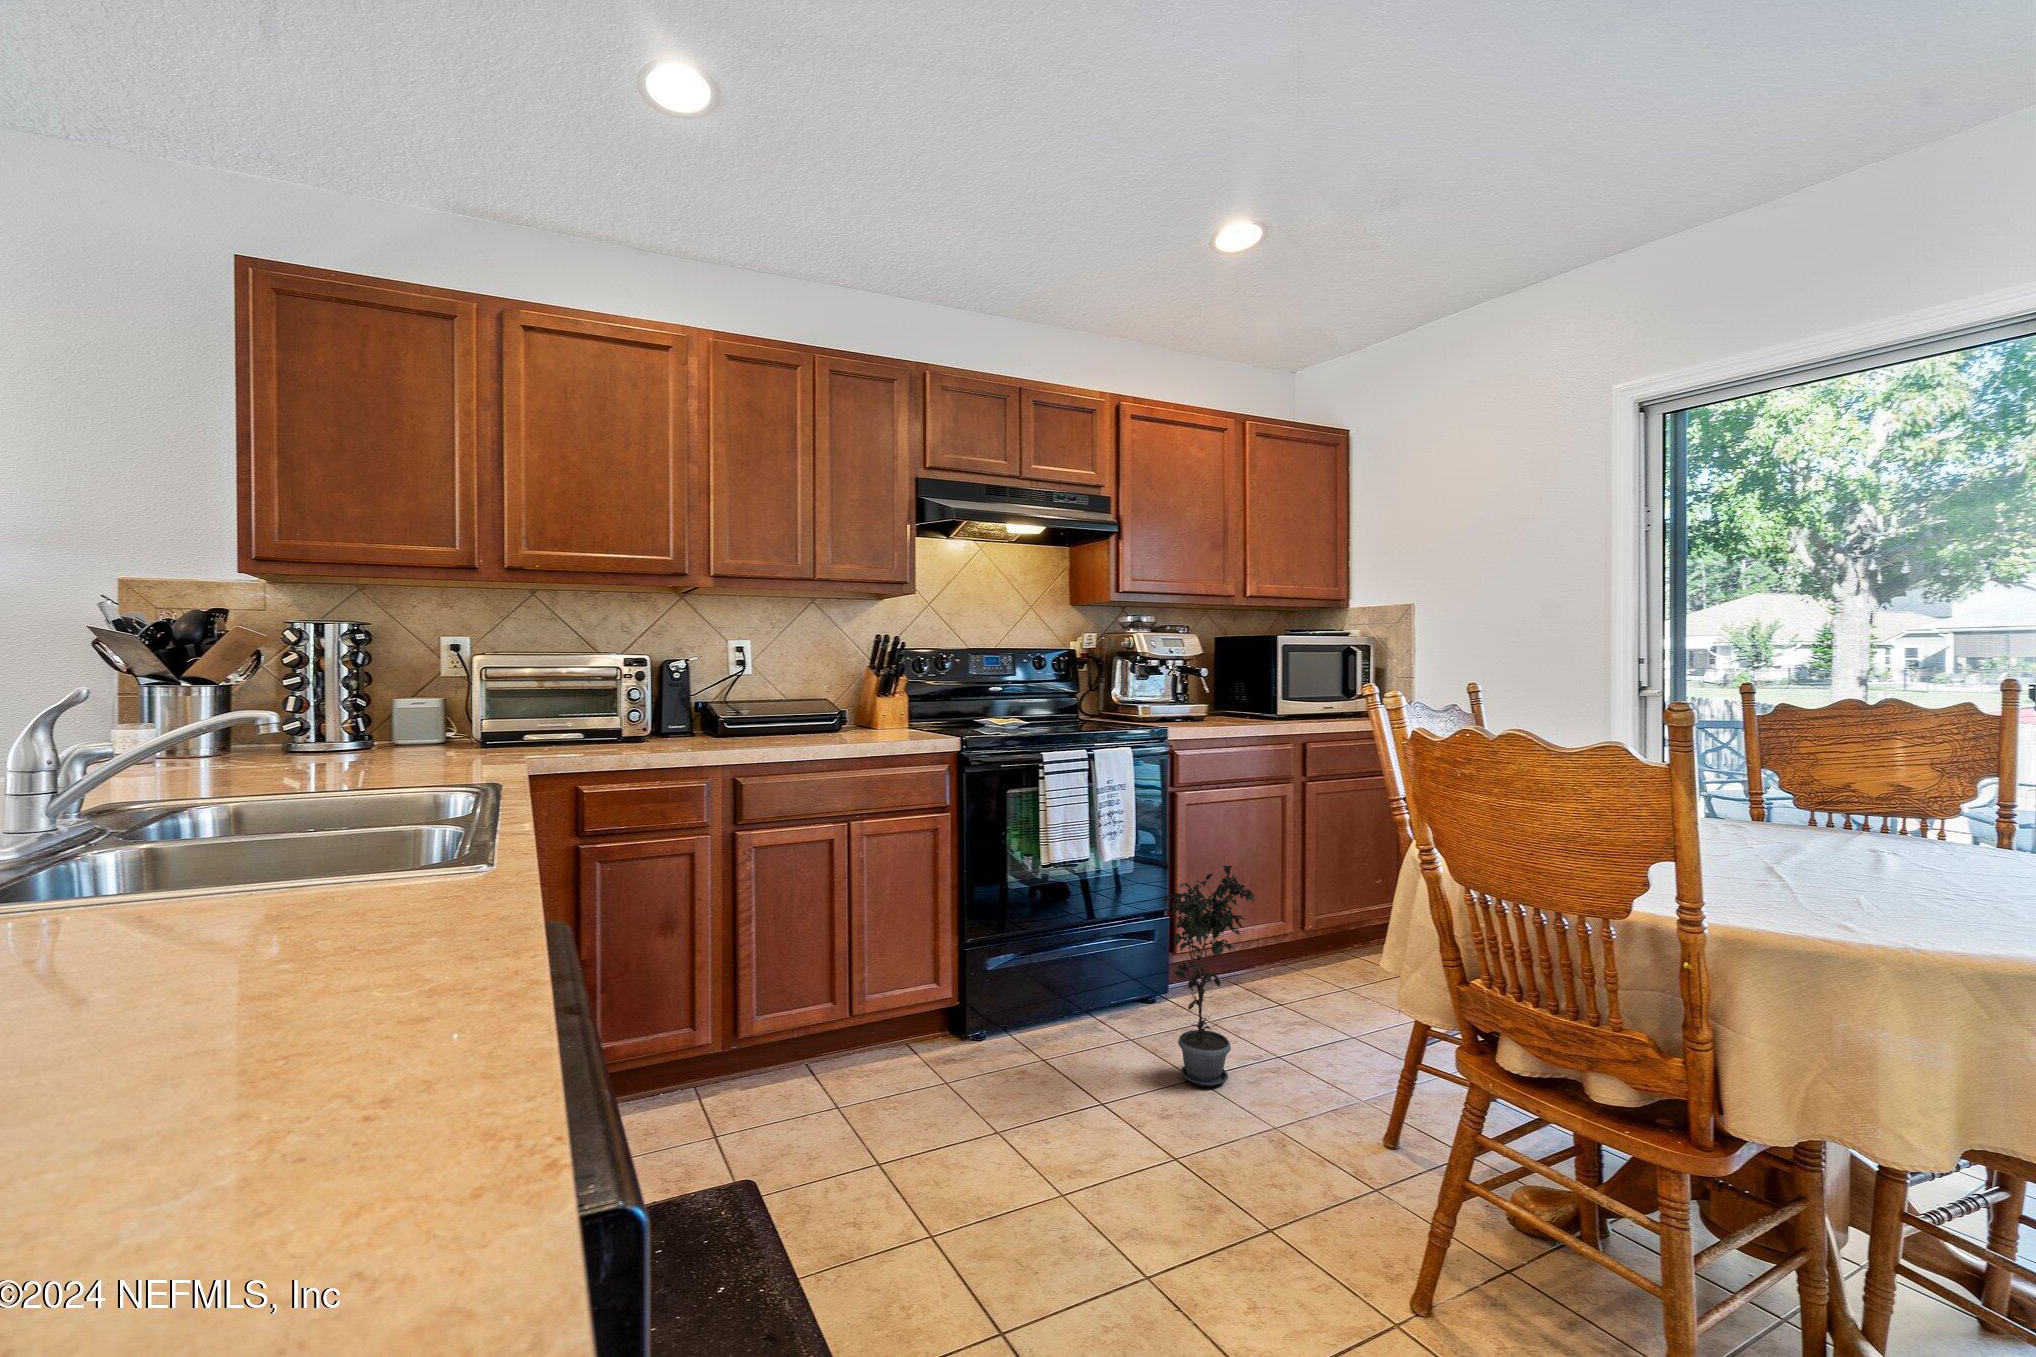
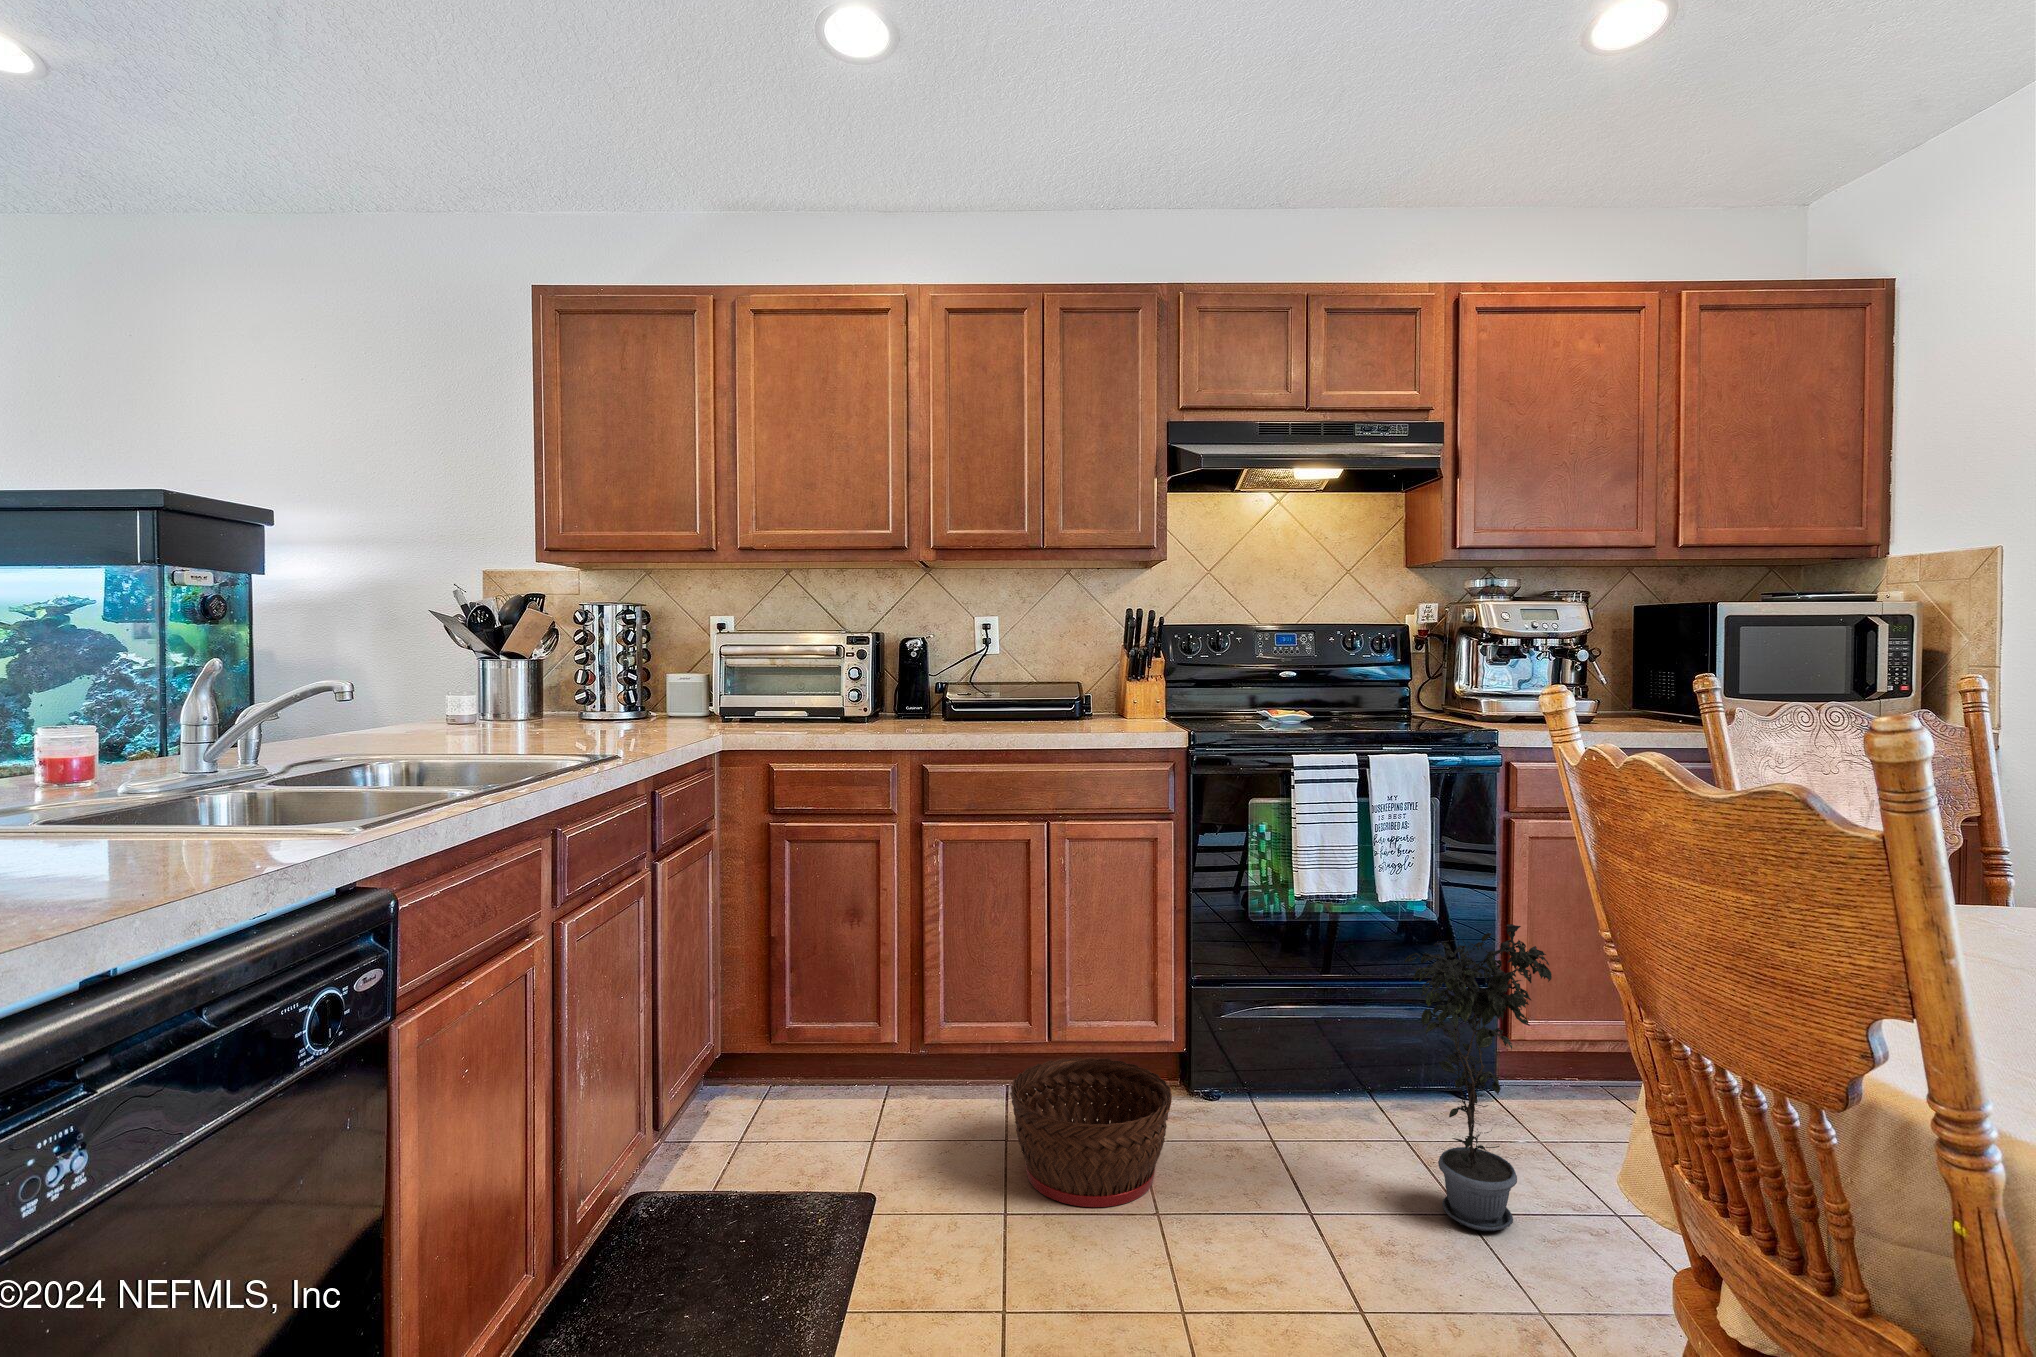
basket: none [858,1017,994,1142] -> present [1010,1057,1172,1207]

